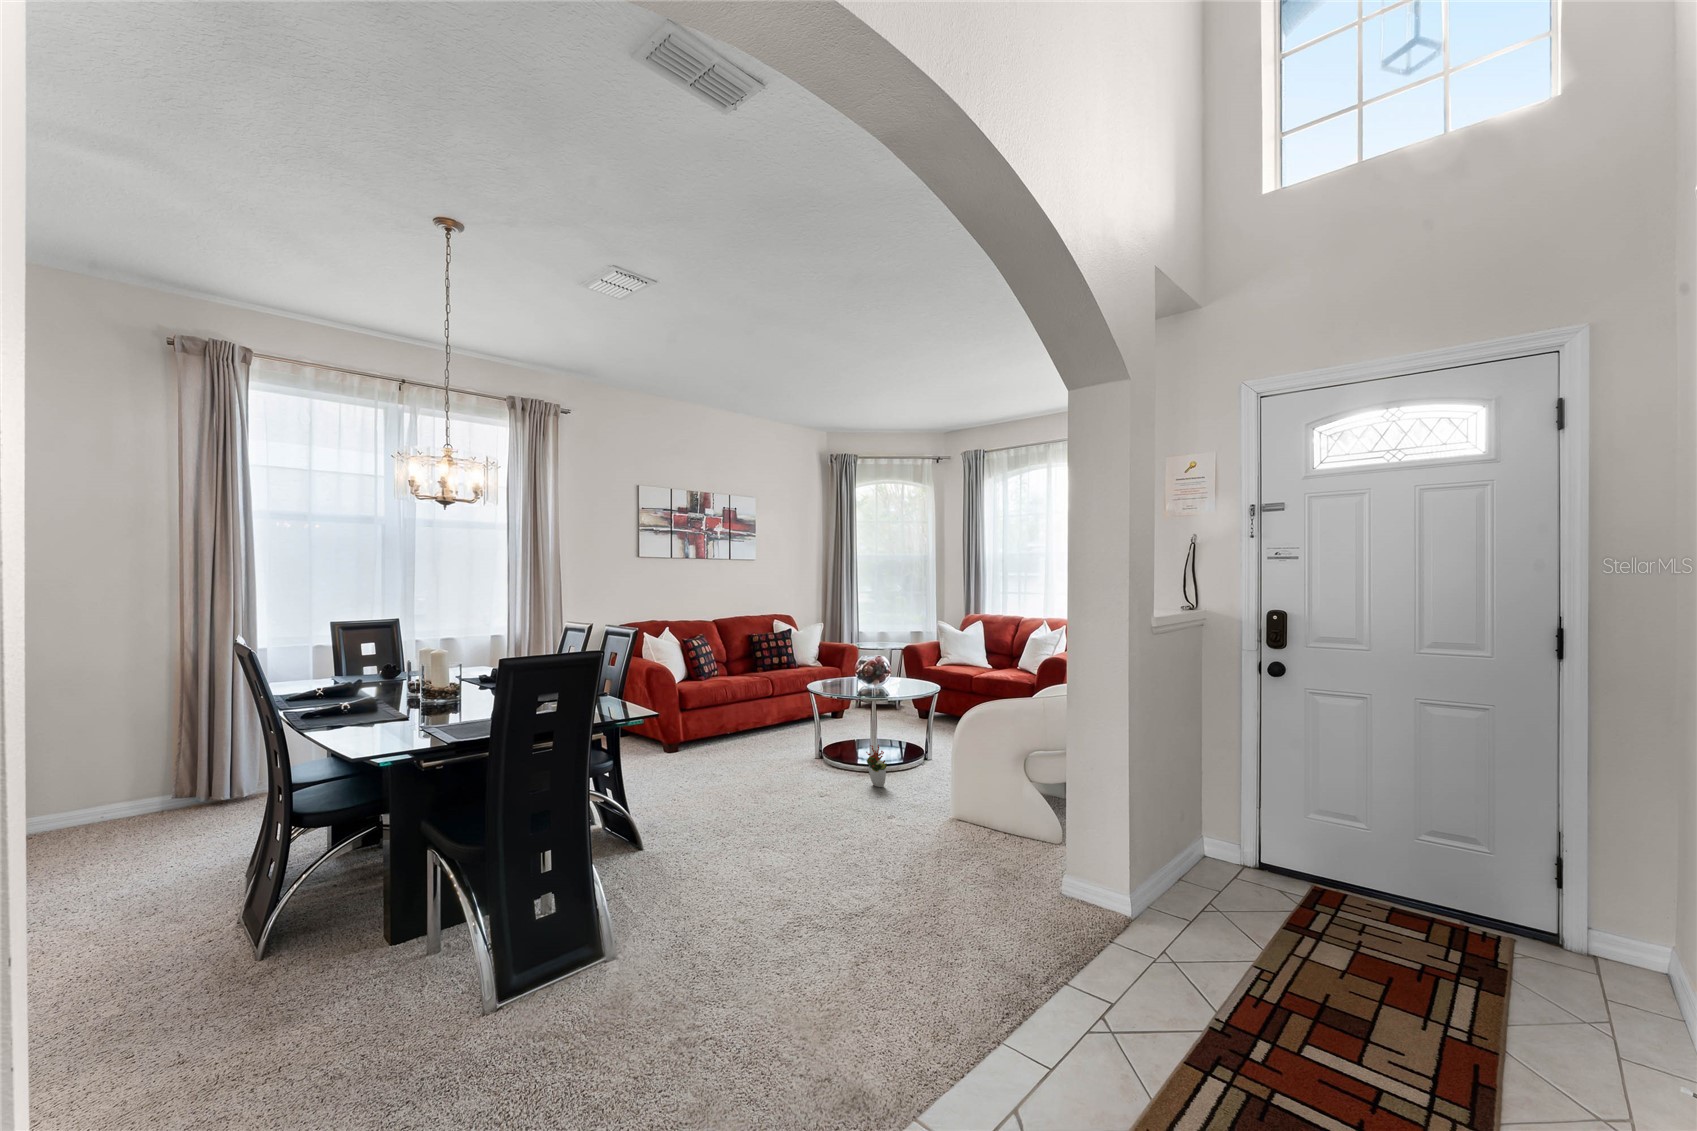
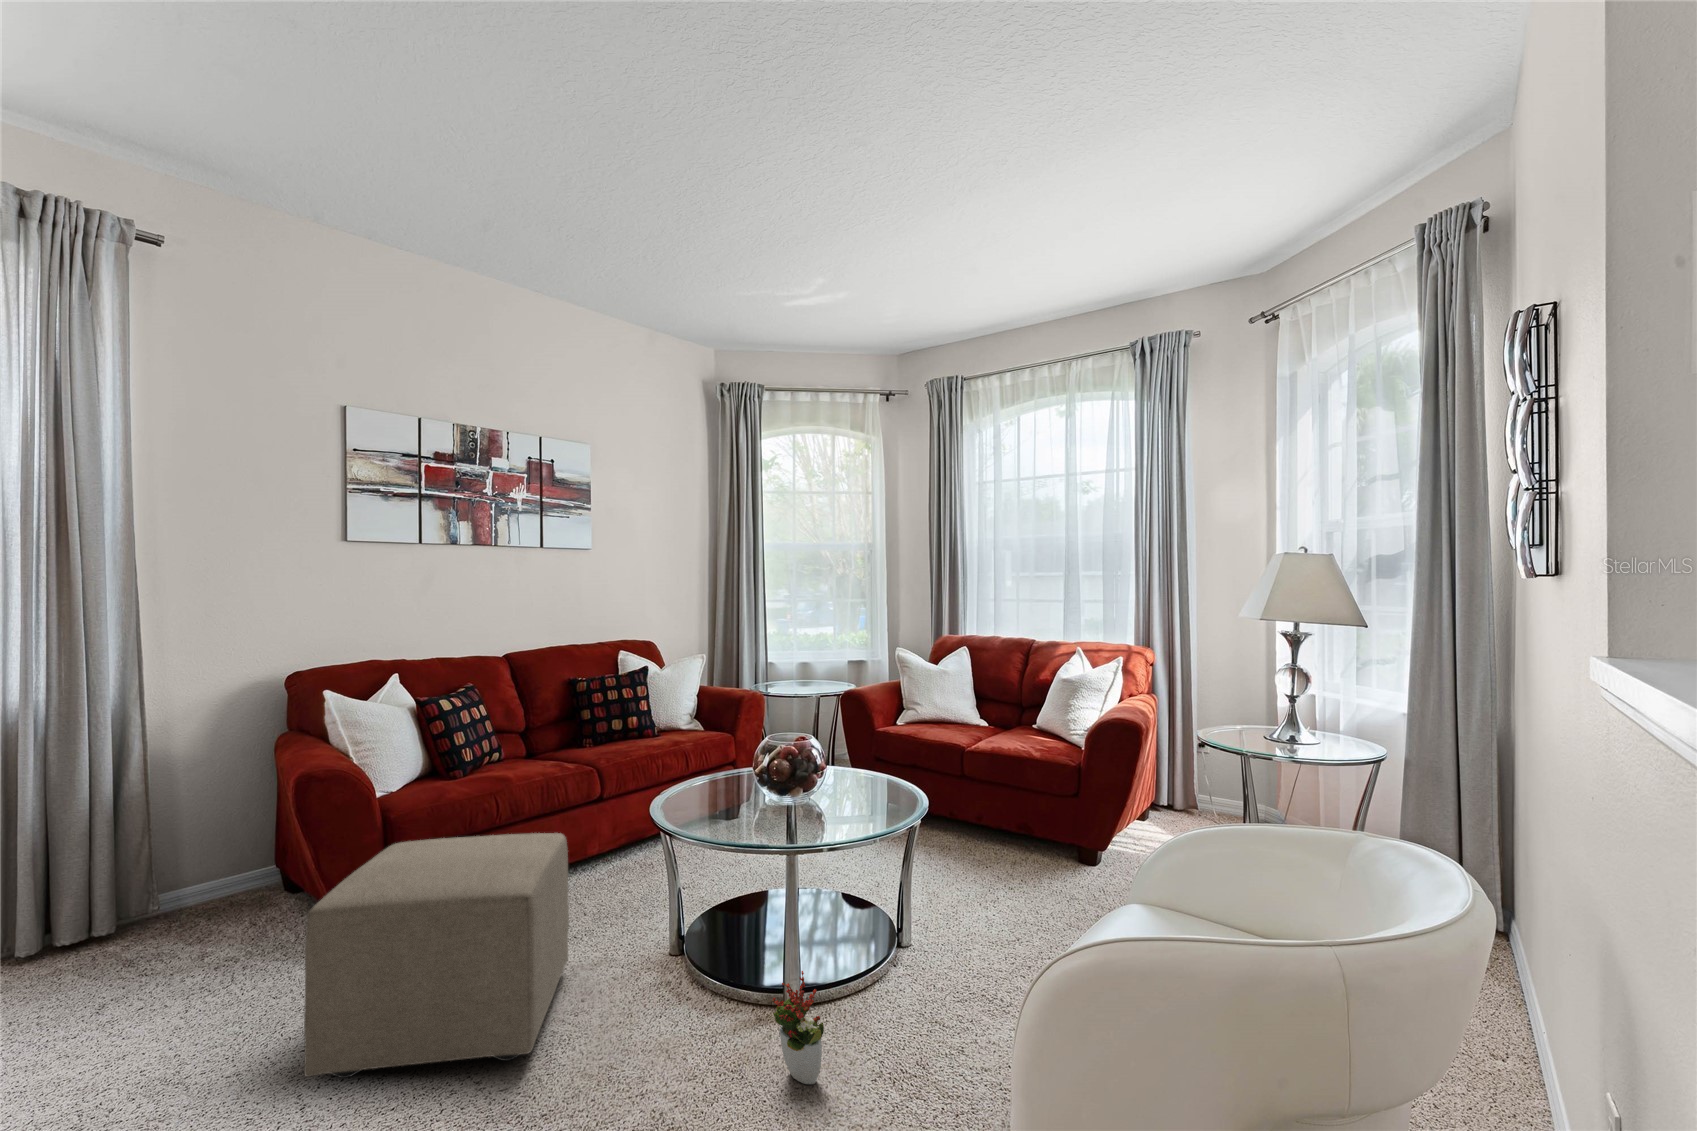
ottoman: none [683,696,772,779] -> present [304,833,569,1078]

